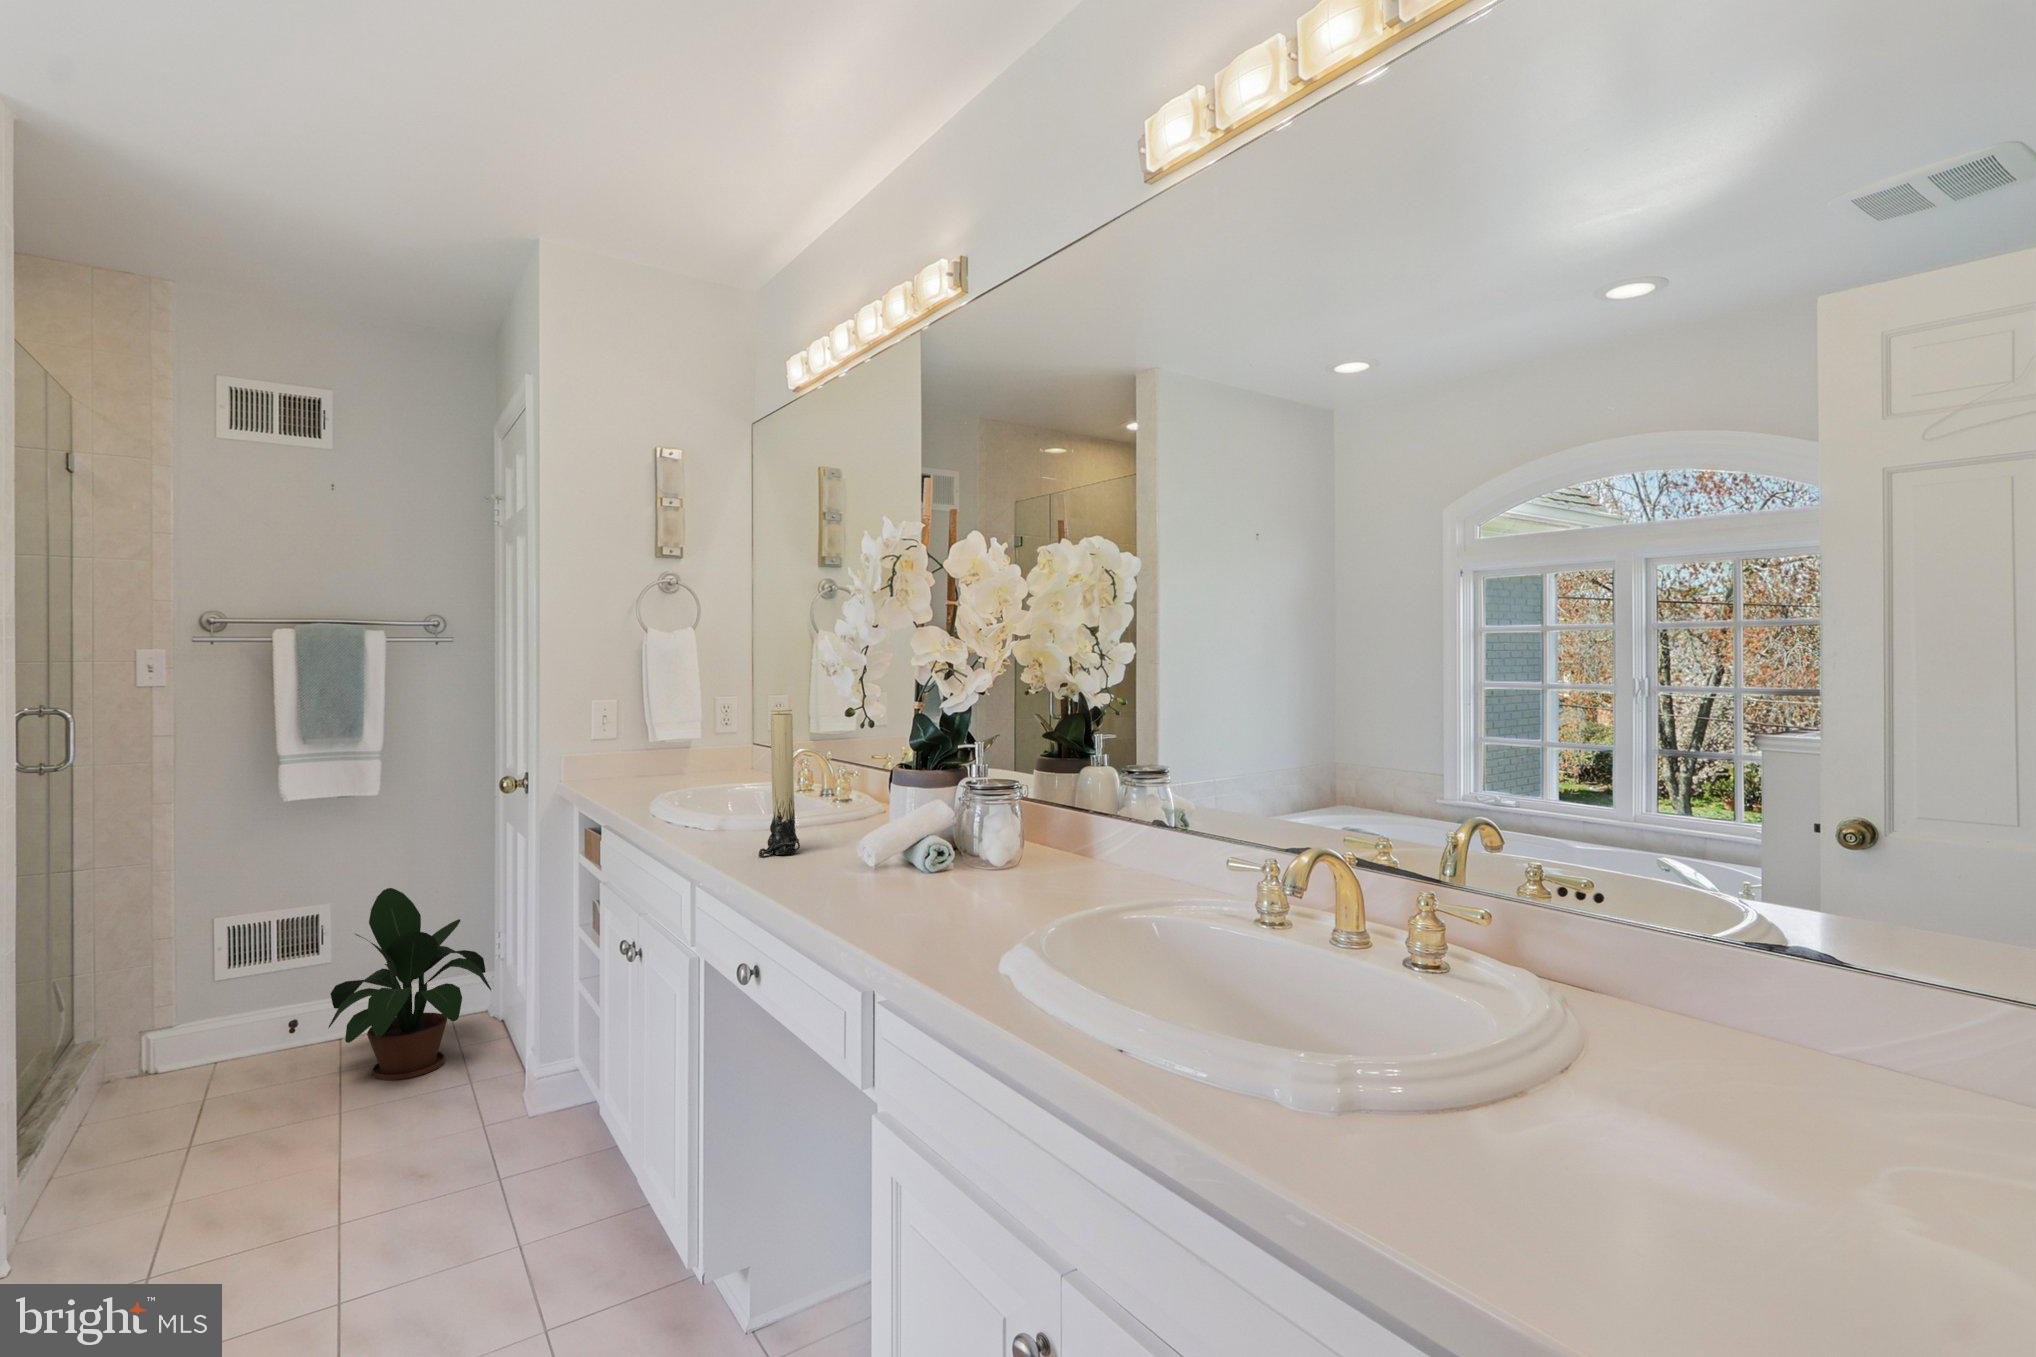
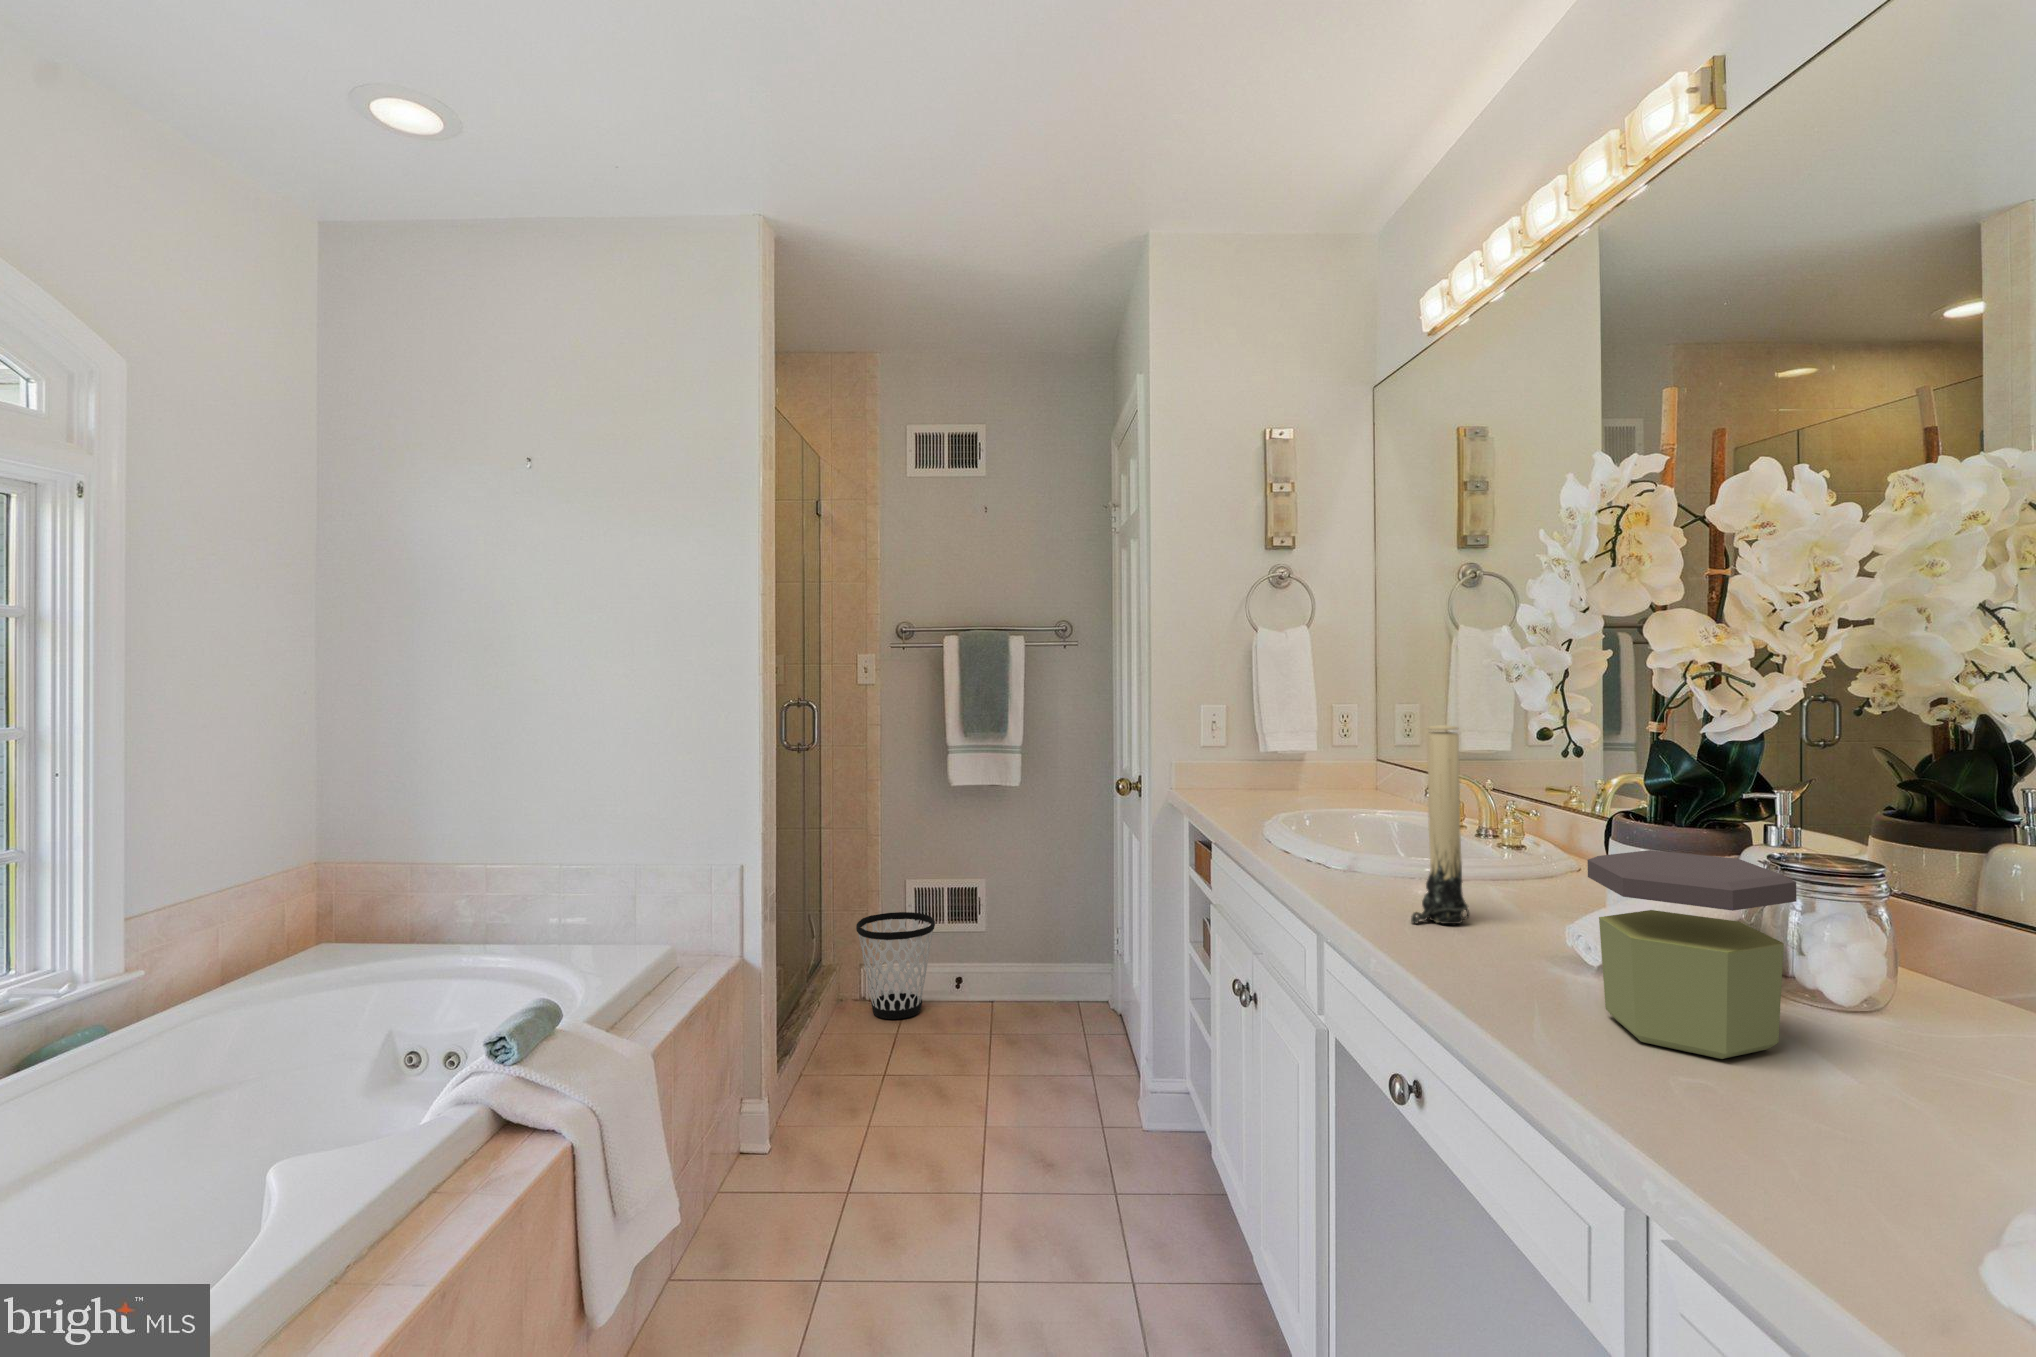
jar: none [855,781,957,897] -> present [1587,850,1796,1059]
potted plant: present [329,888,491,1080] -> none [981,869,1110,1049]
wastebasket: none [137,959,259,1091] -> present [856,912,935,1019]

